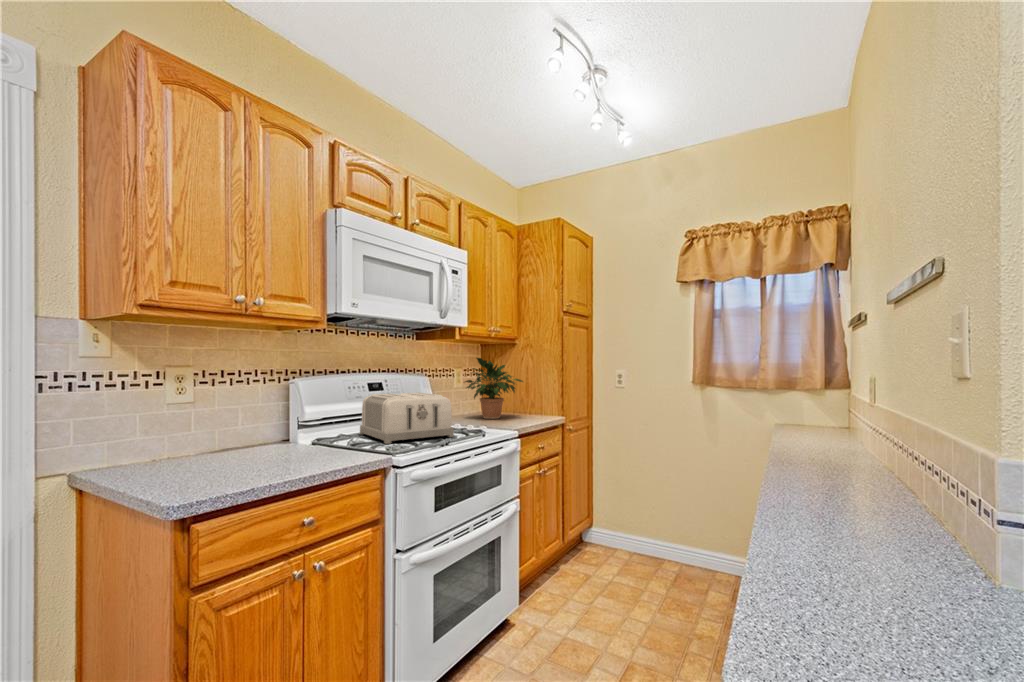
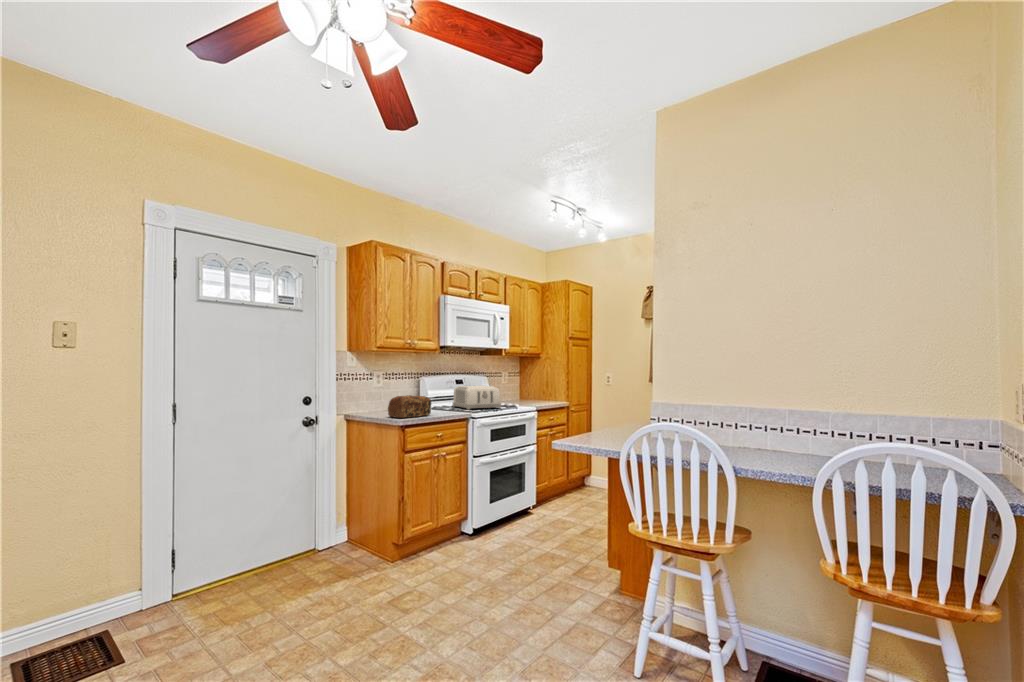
potted plant: present [465,358,523,419] -> none [507,366,544,403]
bread loaf: none [158,425,287,493] -> present [388,395,431,418]

